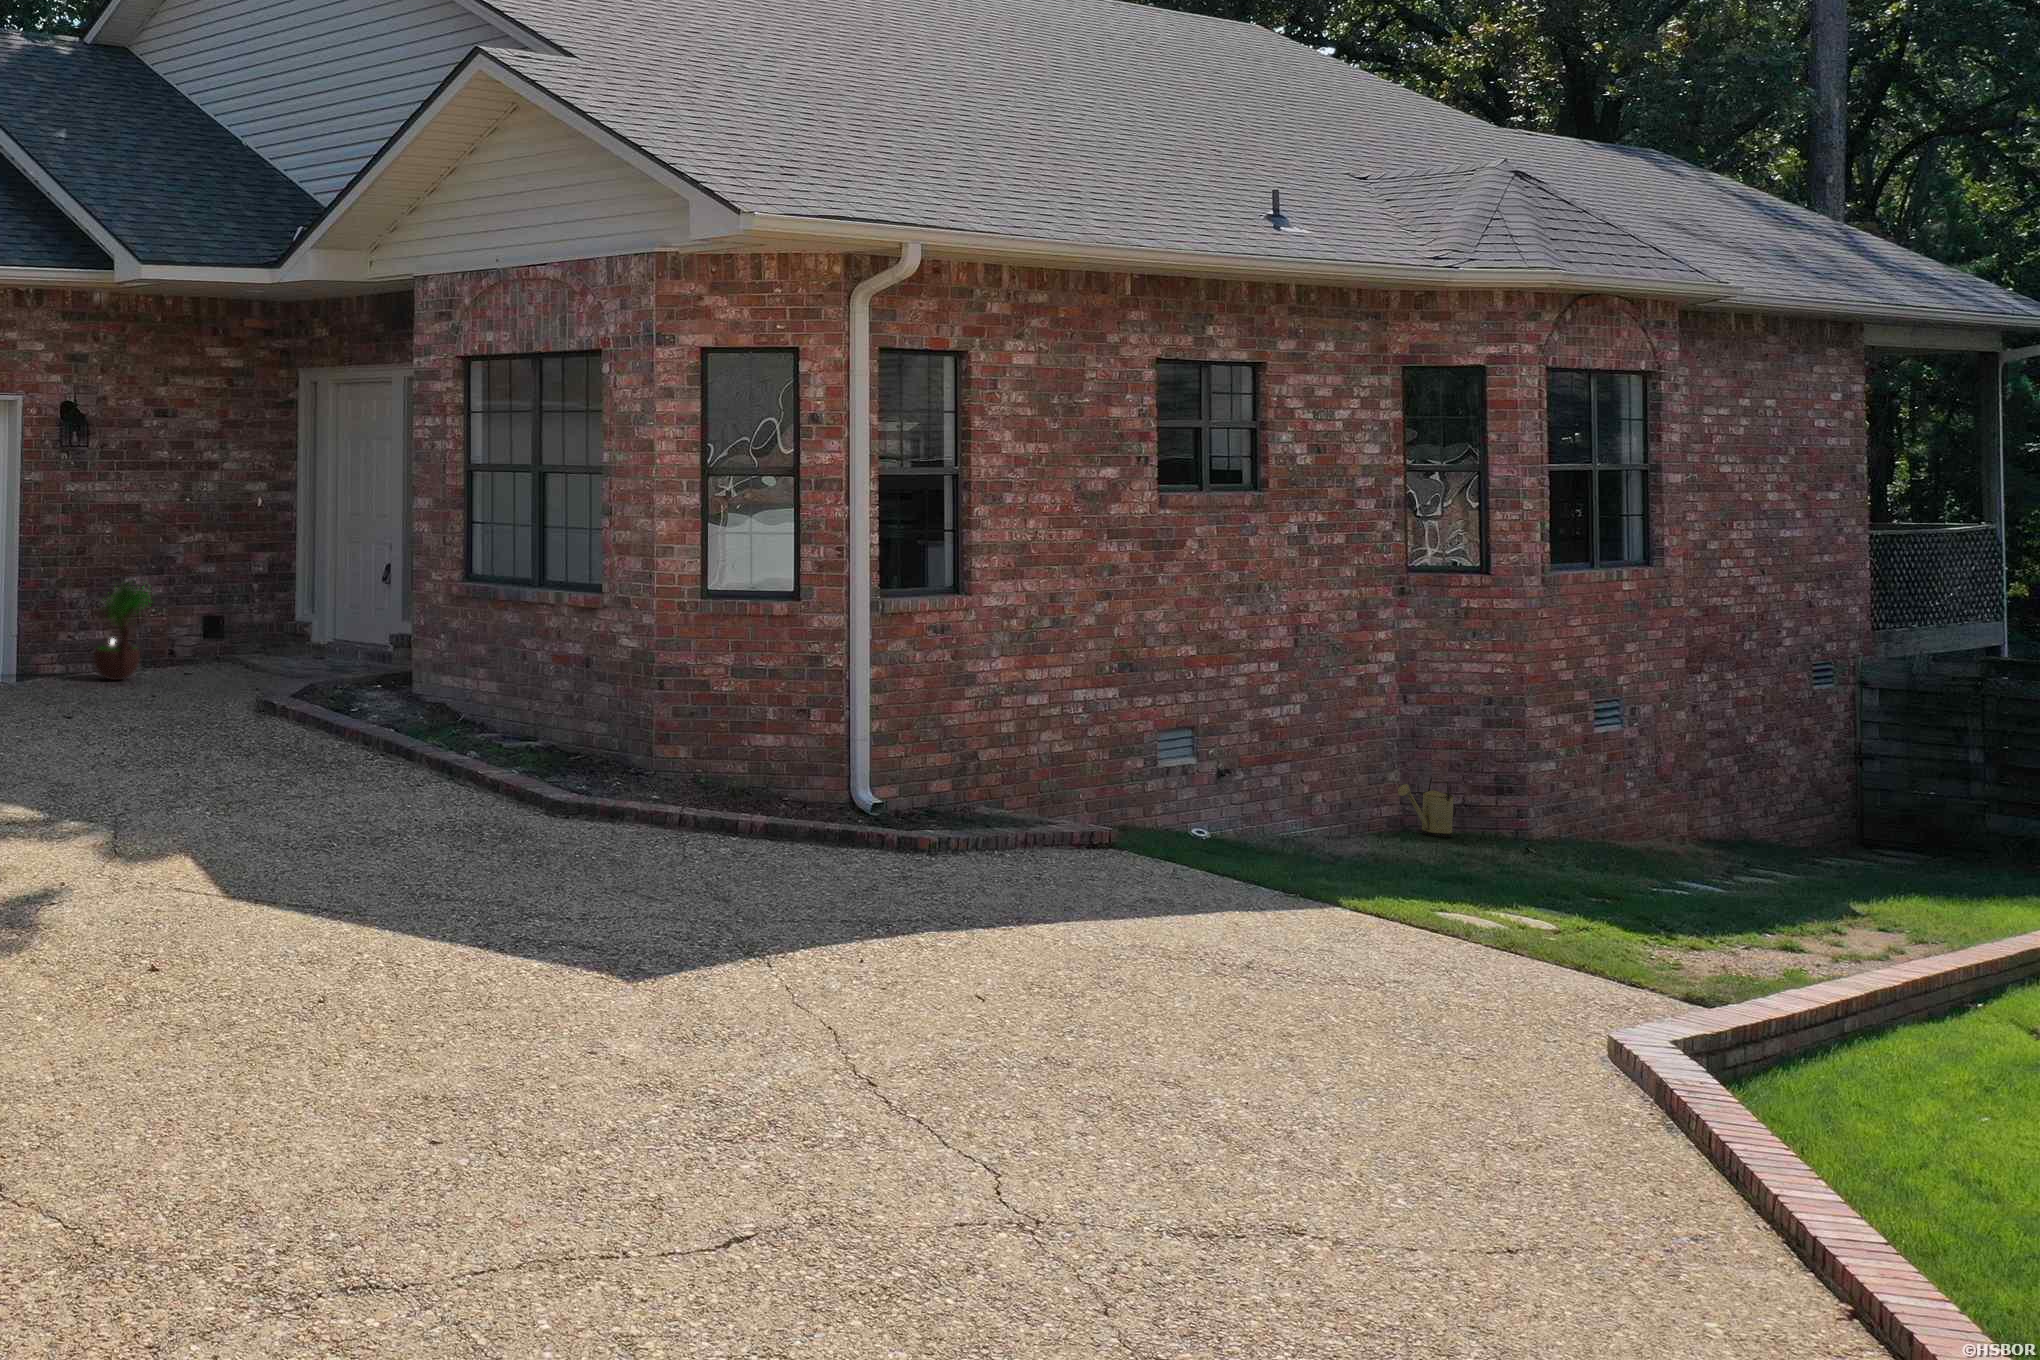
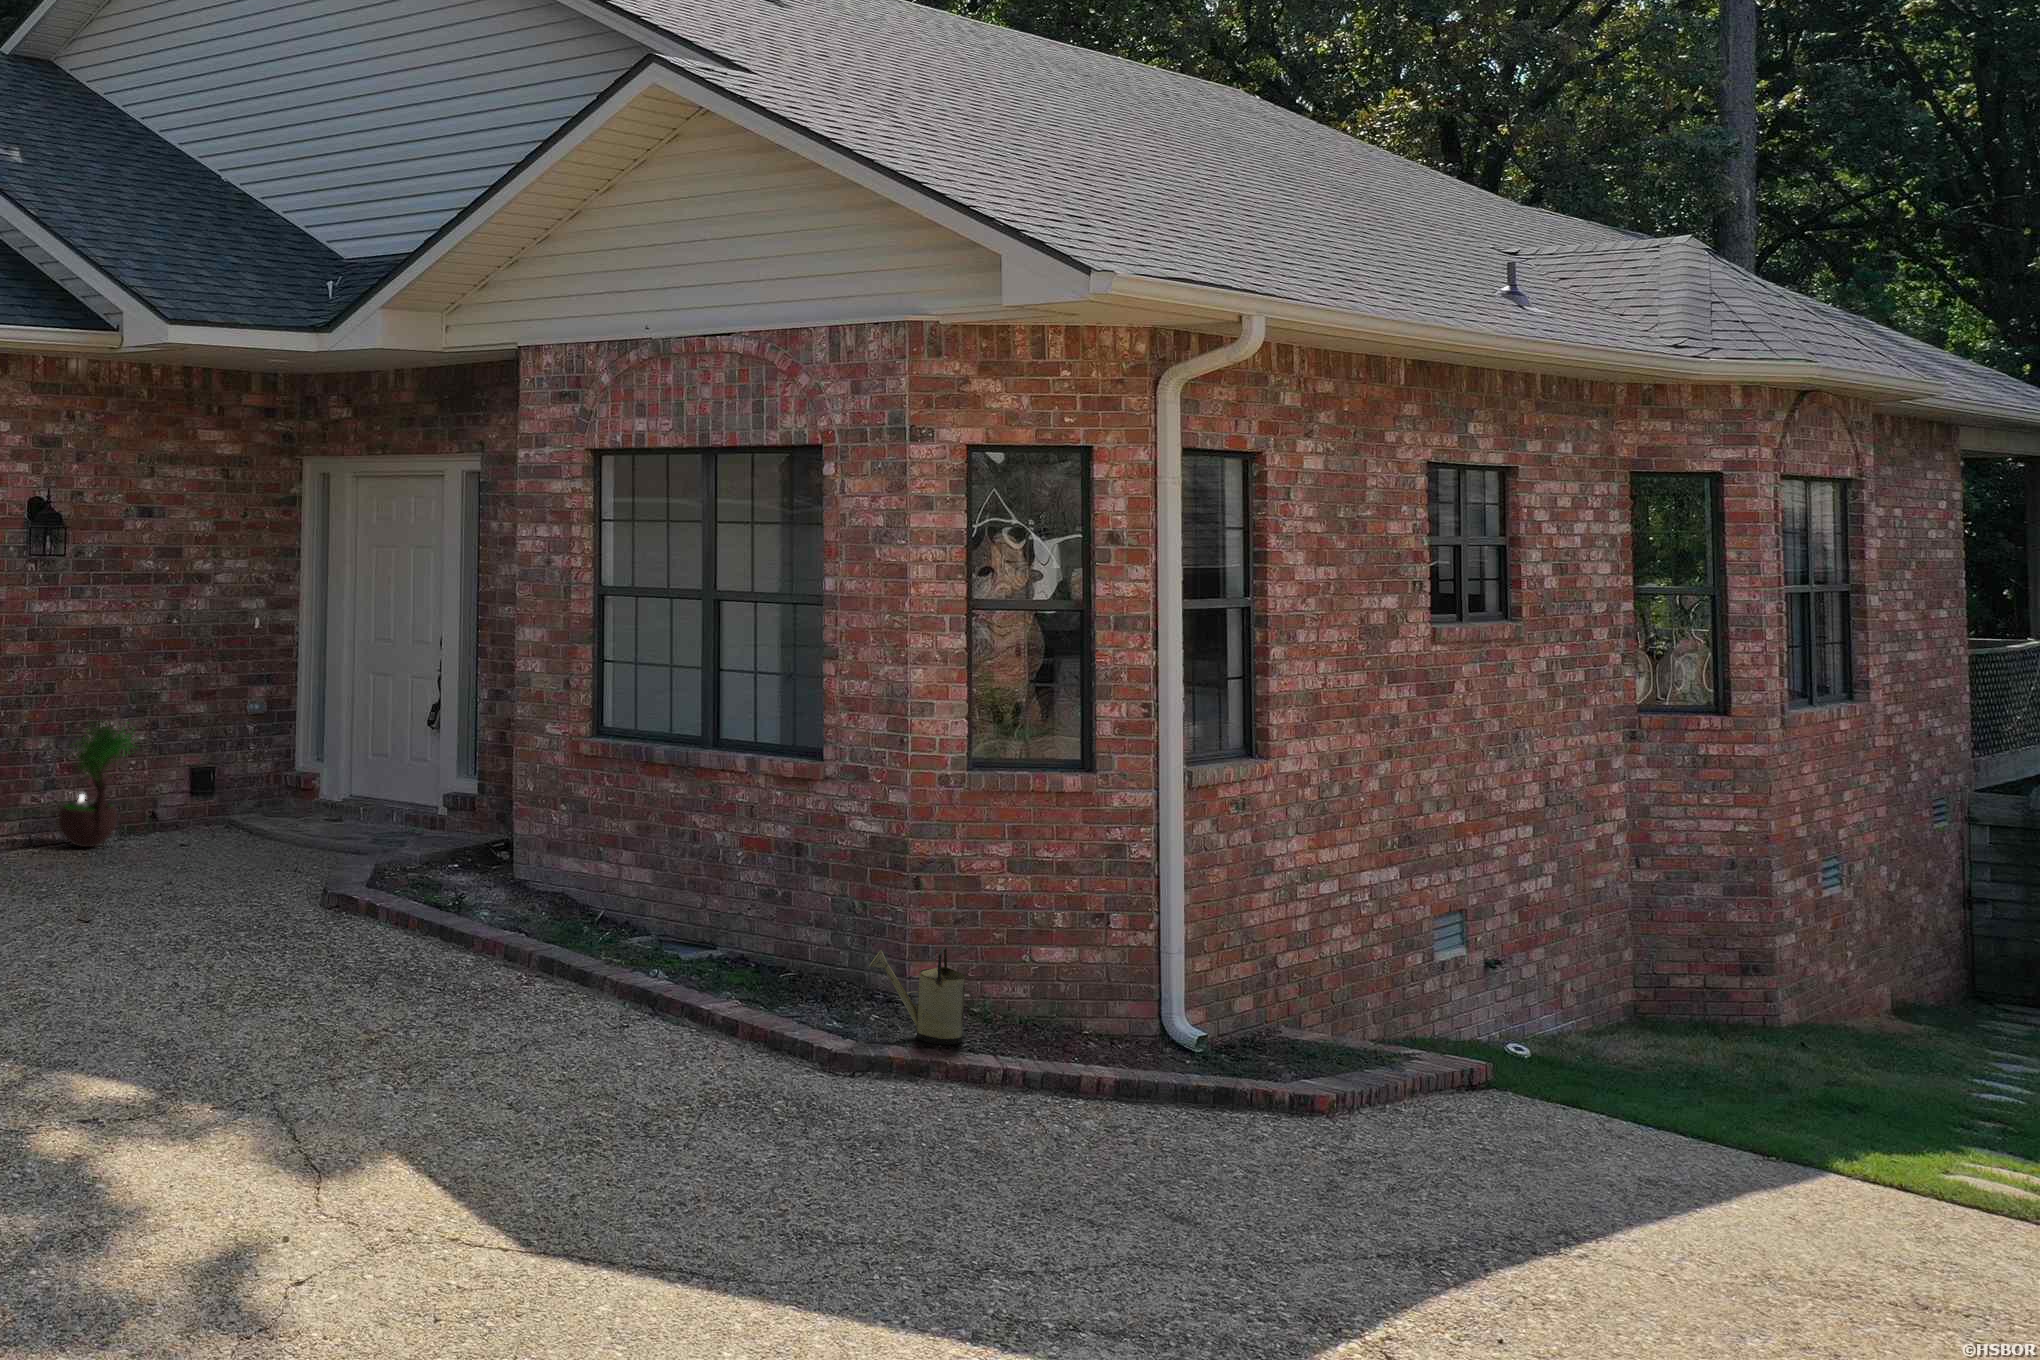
watering can: present [1398,778,1456,837] -> present [869,947,974,1045]

